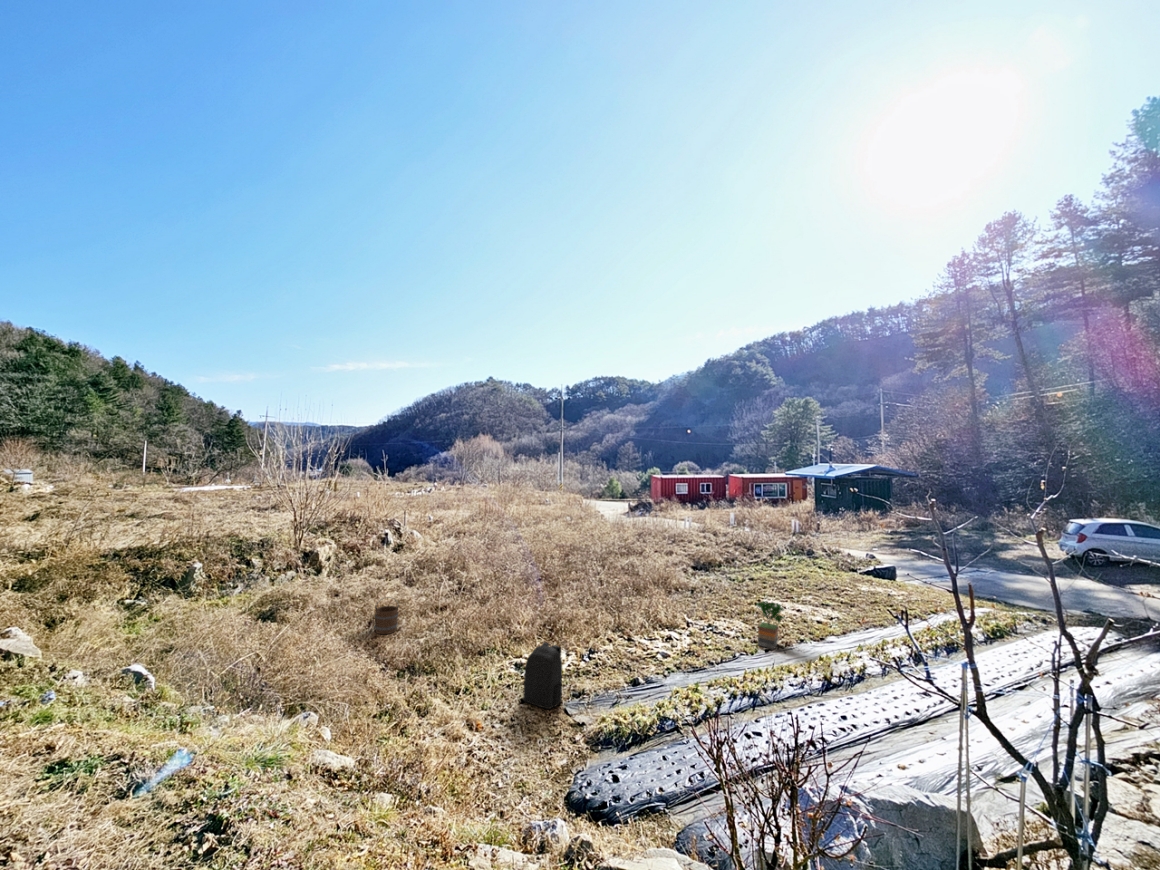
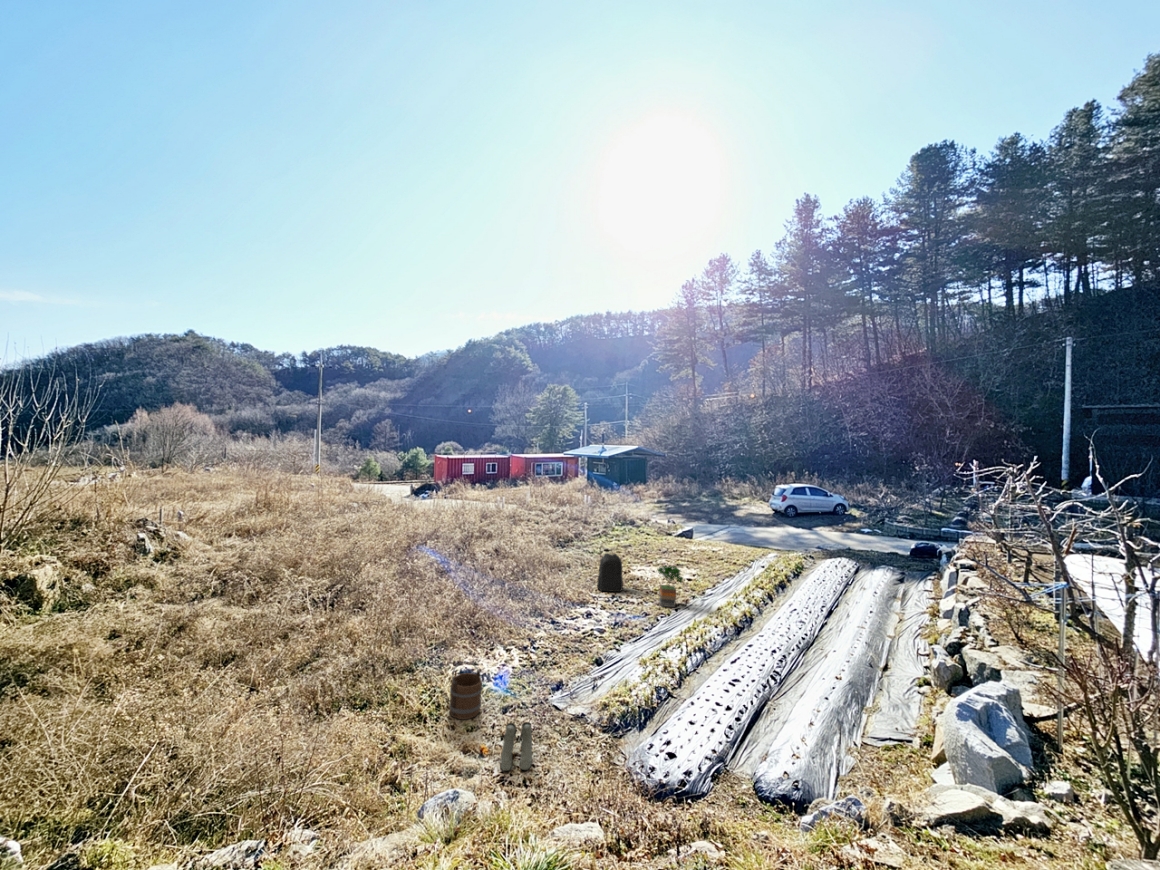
bucket: present [374,597,399,634] -> present [449,662,483,719]
backpack: present [523,643,562,709] -> present [597,553,623,592]
boots: none [476,706,510,748] -> present [501,722,532,771]

